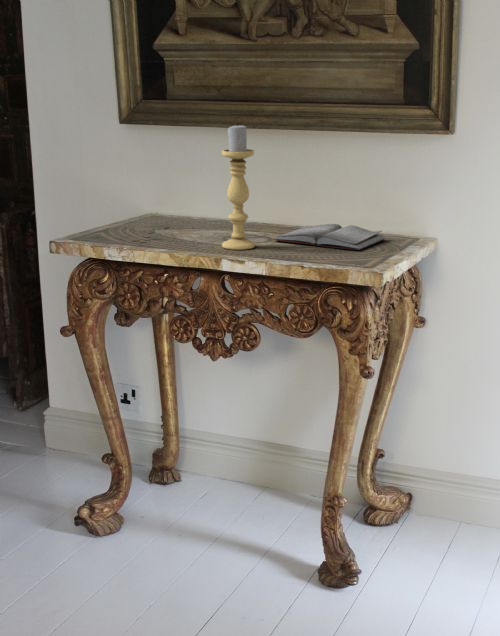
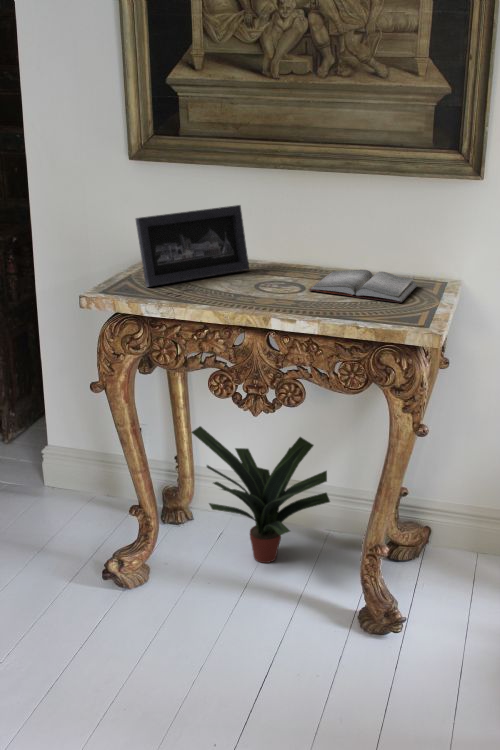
candle holder: present [222,123,255,250] -> none [262,175,297,305]
picture frame: none [110,163,227,236] -> present [136,205,249,287]
potted plant: none [168,380,305,521] -> present [192,426,330,563]

